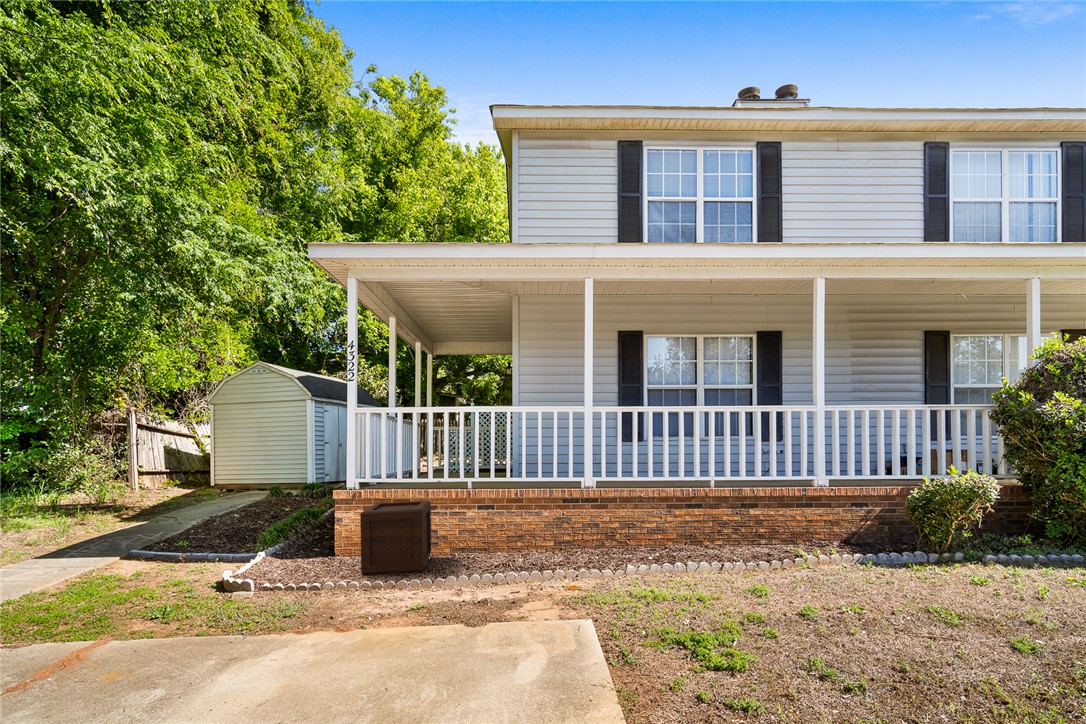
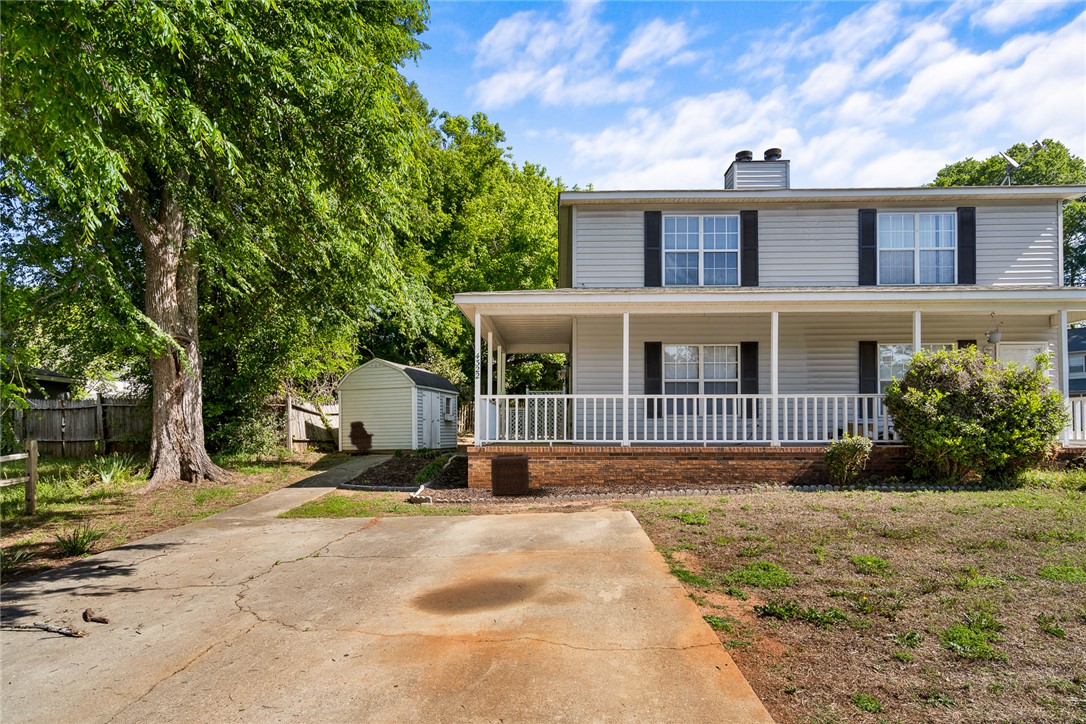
lounge chair: none [221,445,259,491] -> present [348,421,374,454]

